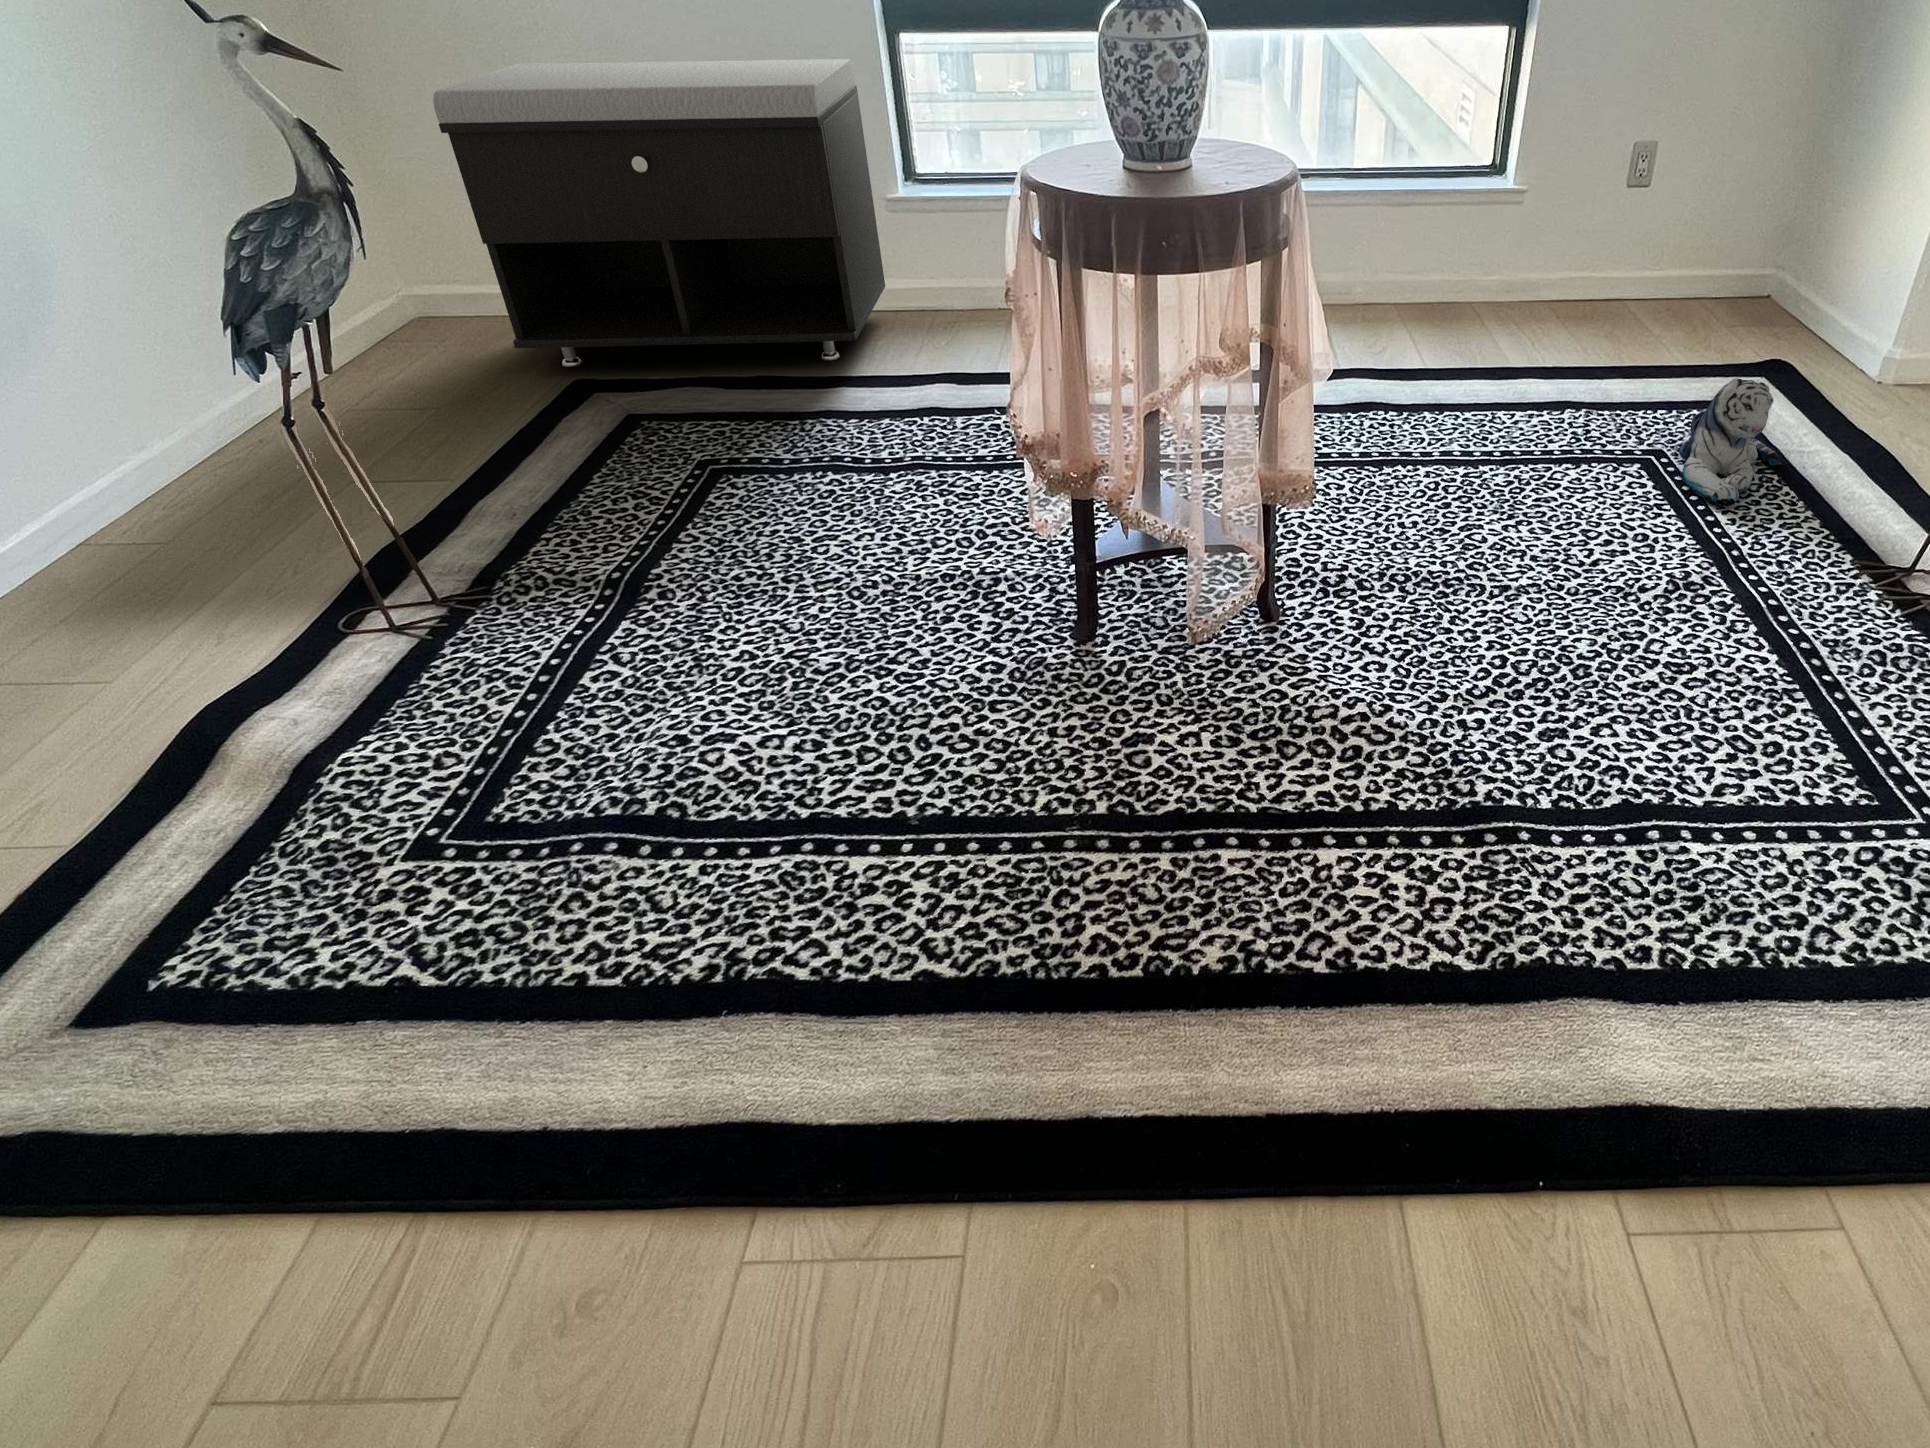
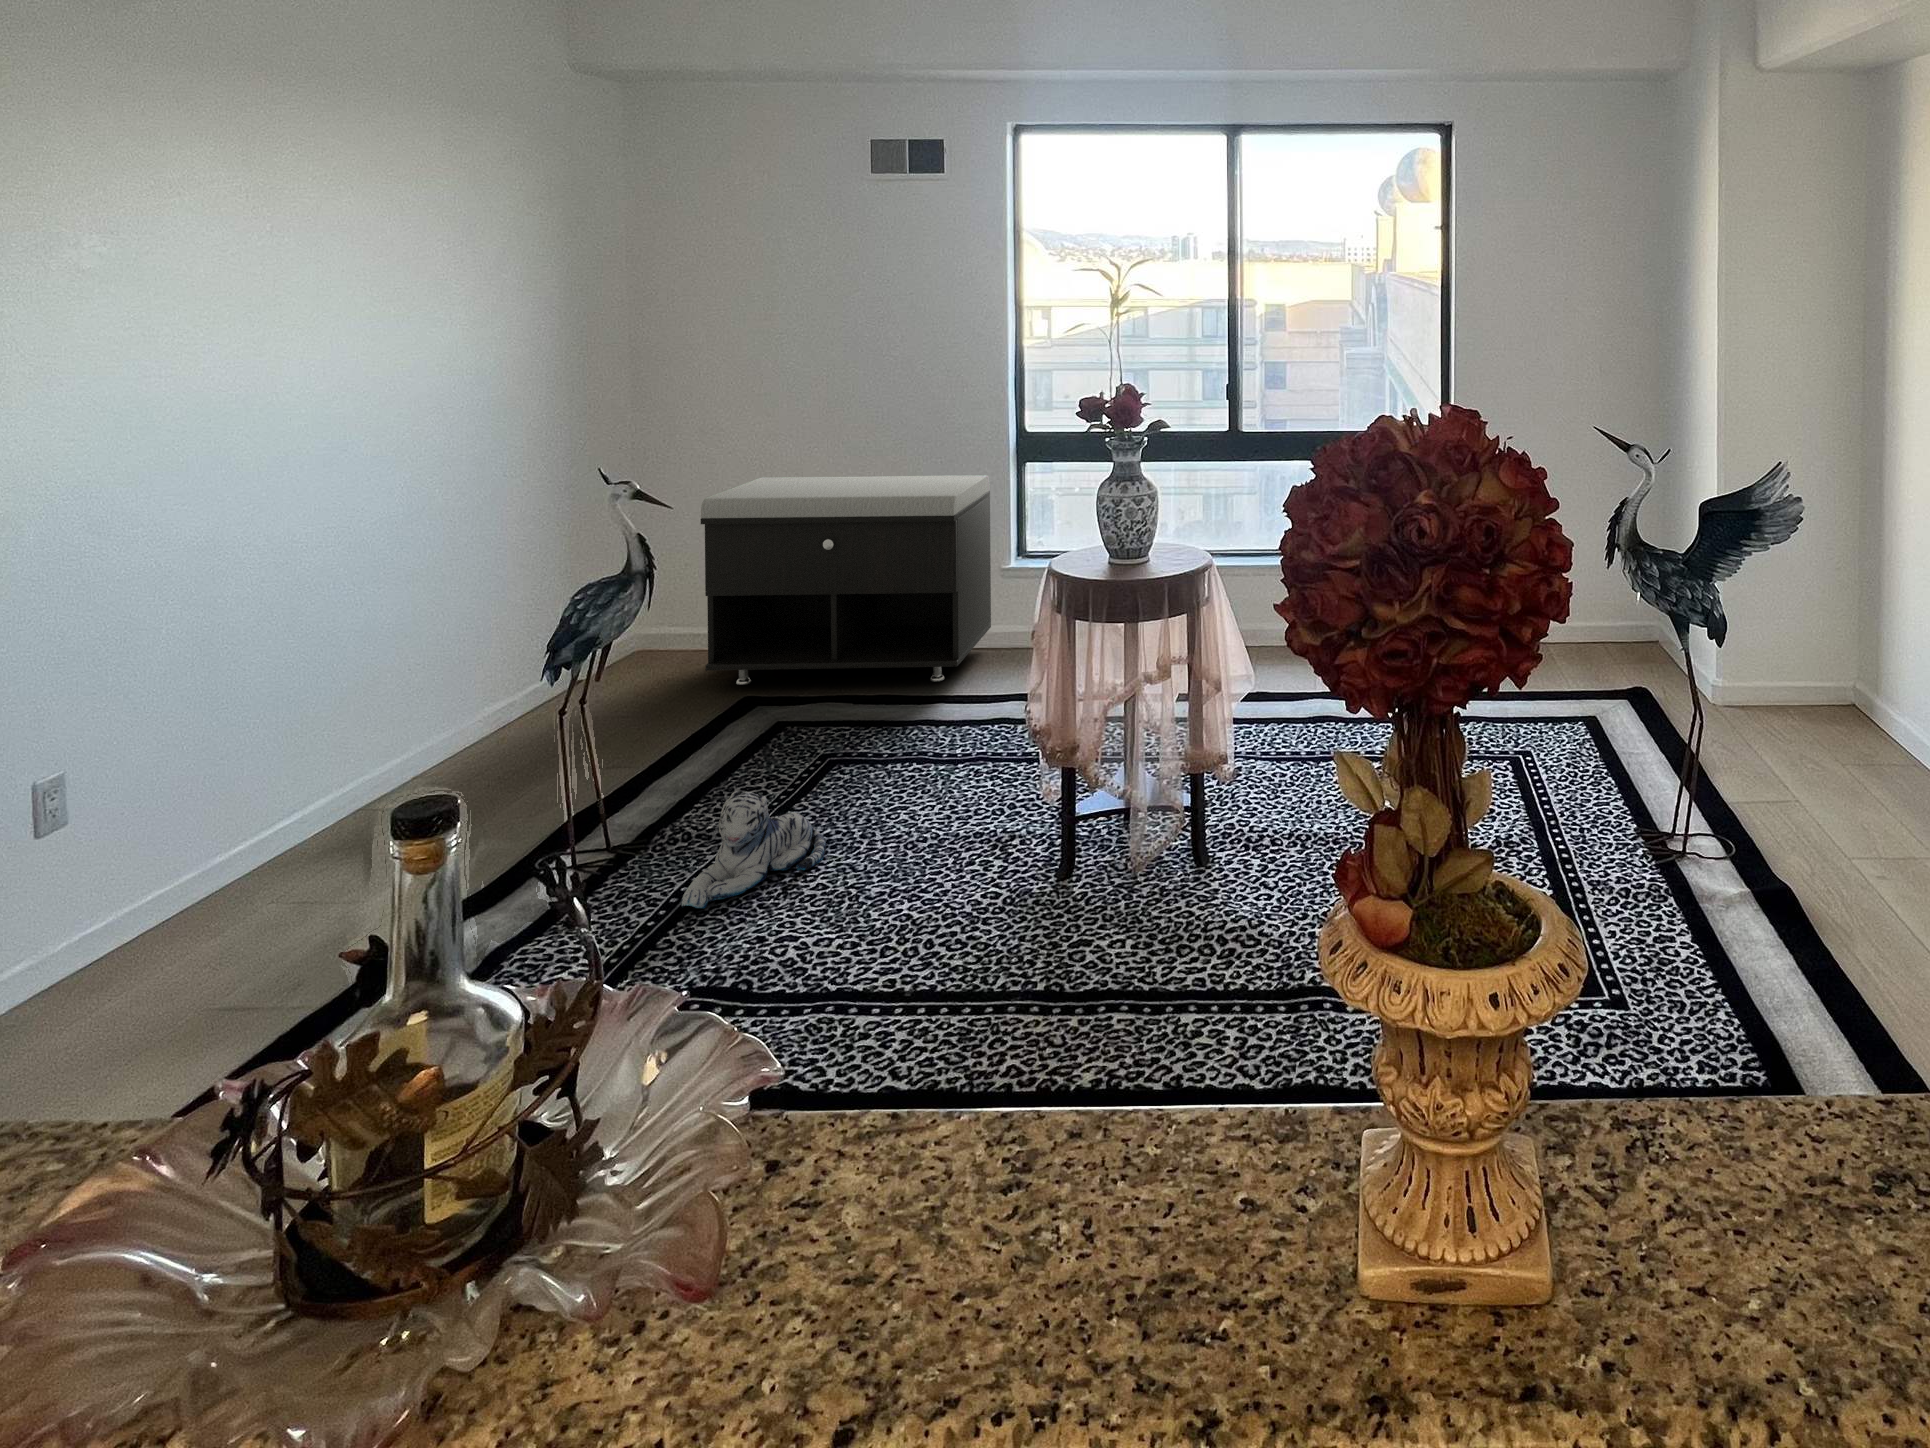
plush toy: present [1678,378,1781,502] -> present [681,791,826,908]

